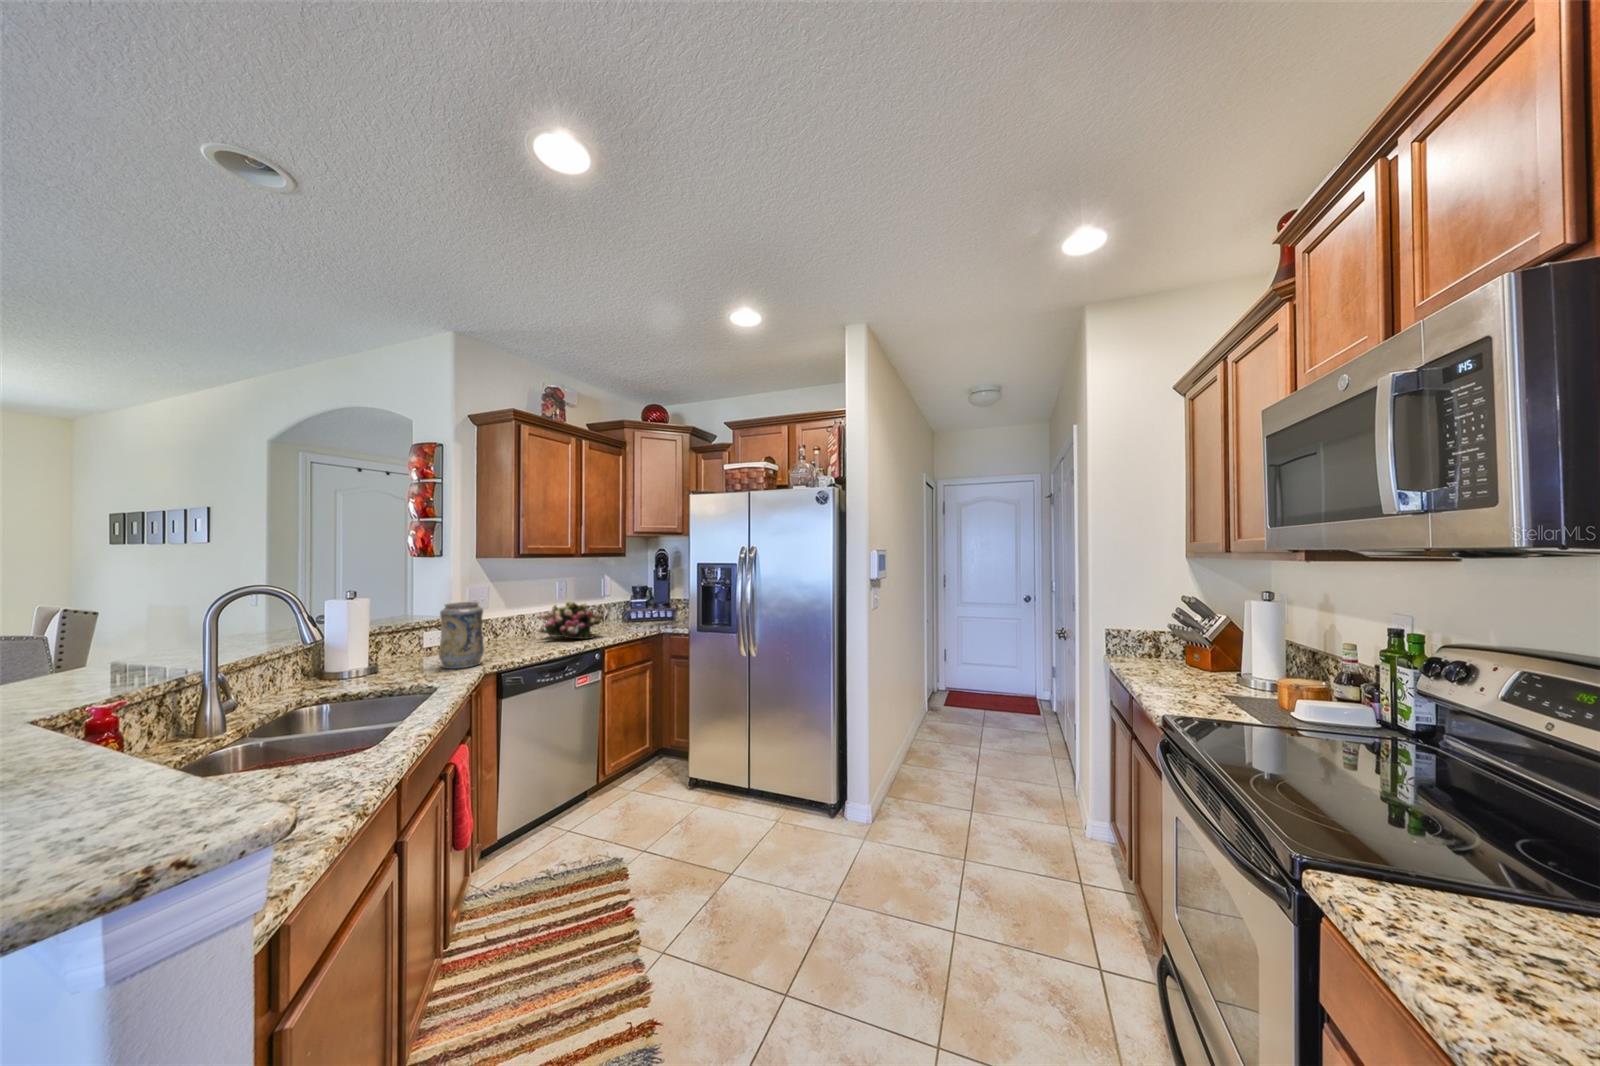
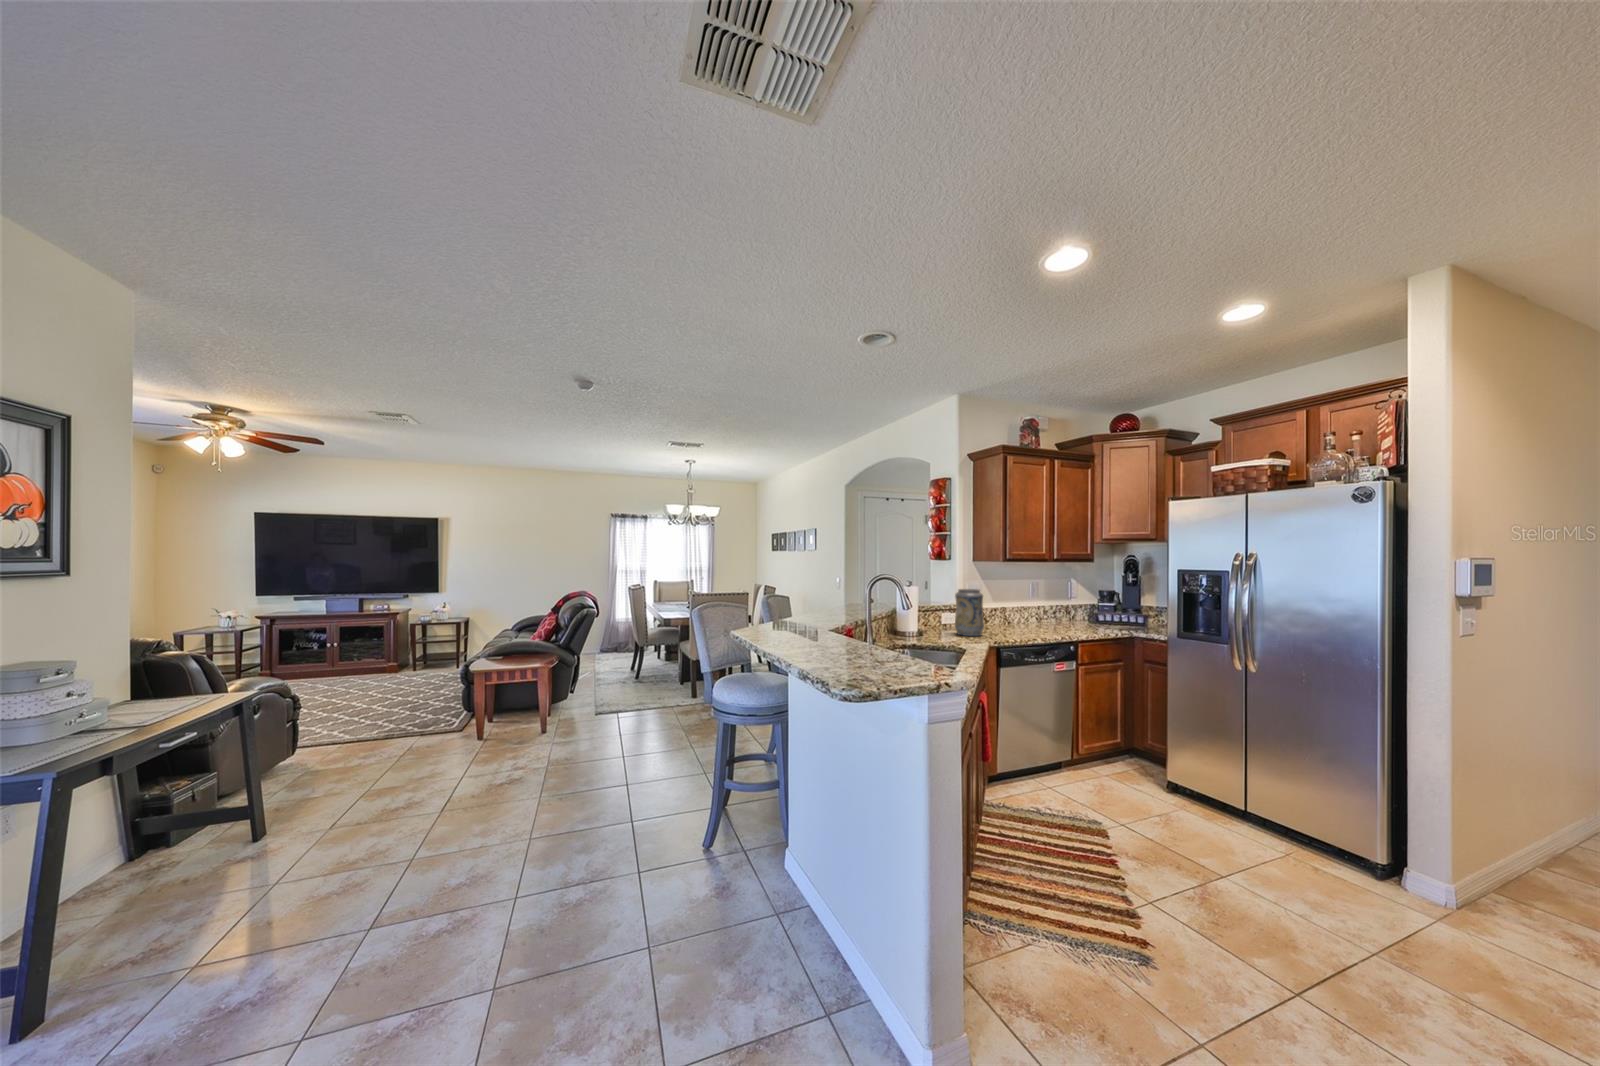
flower arrangement: present [536,601,603,639] -> none [1017,596,1076,631]

